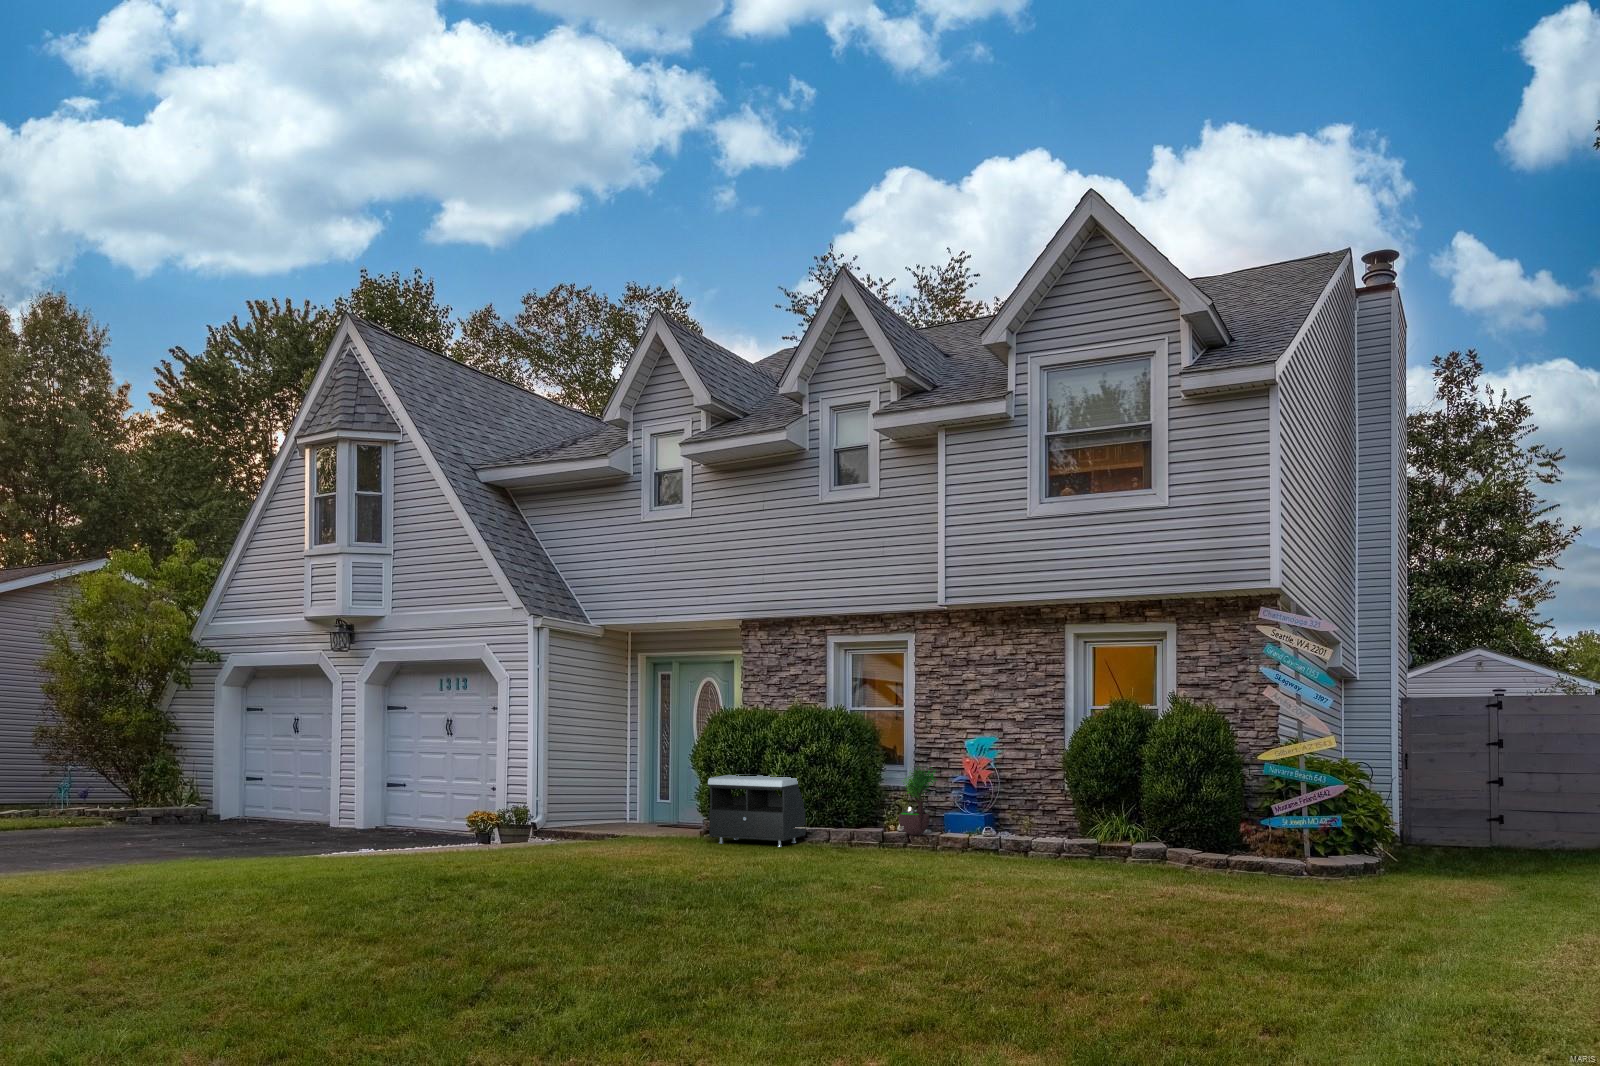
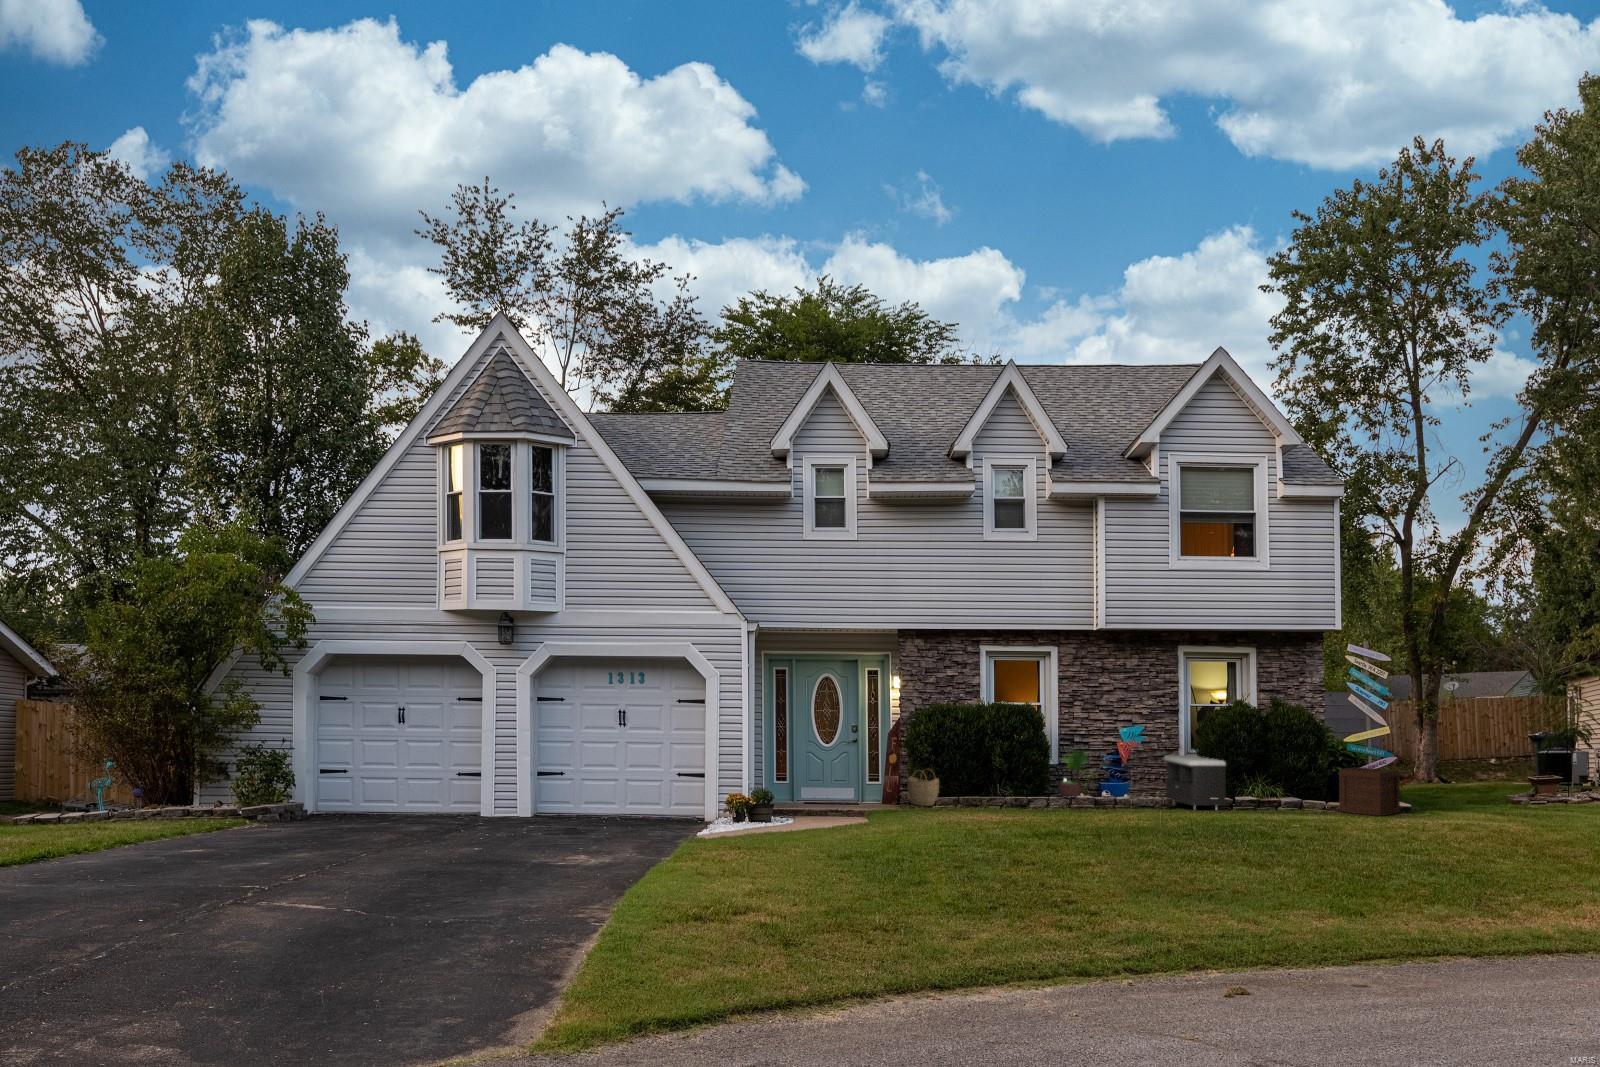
storage bench: present [708,775,806,847] -> present [1164,755,1226,810]
woven basket: none [672,790,707,838] -> present [908,771,939,806]
wooden crate: none [1207,803,1310,884] -> present [1339,767,1400,816]

